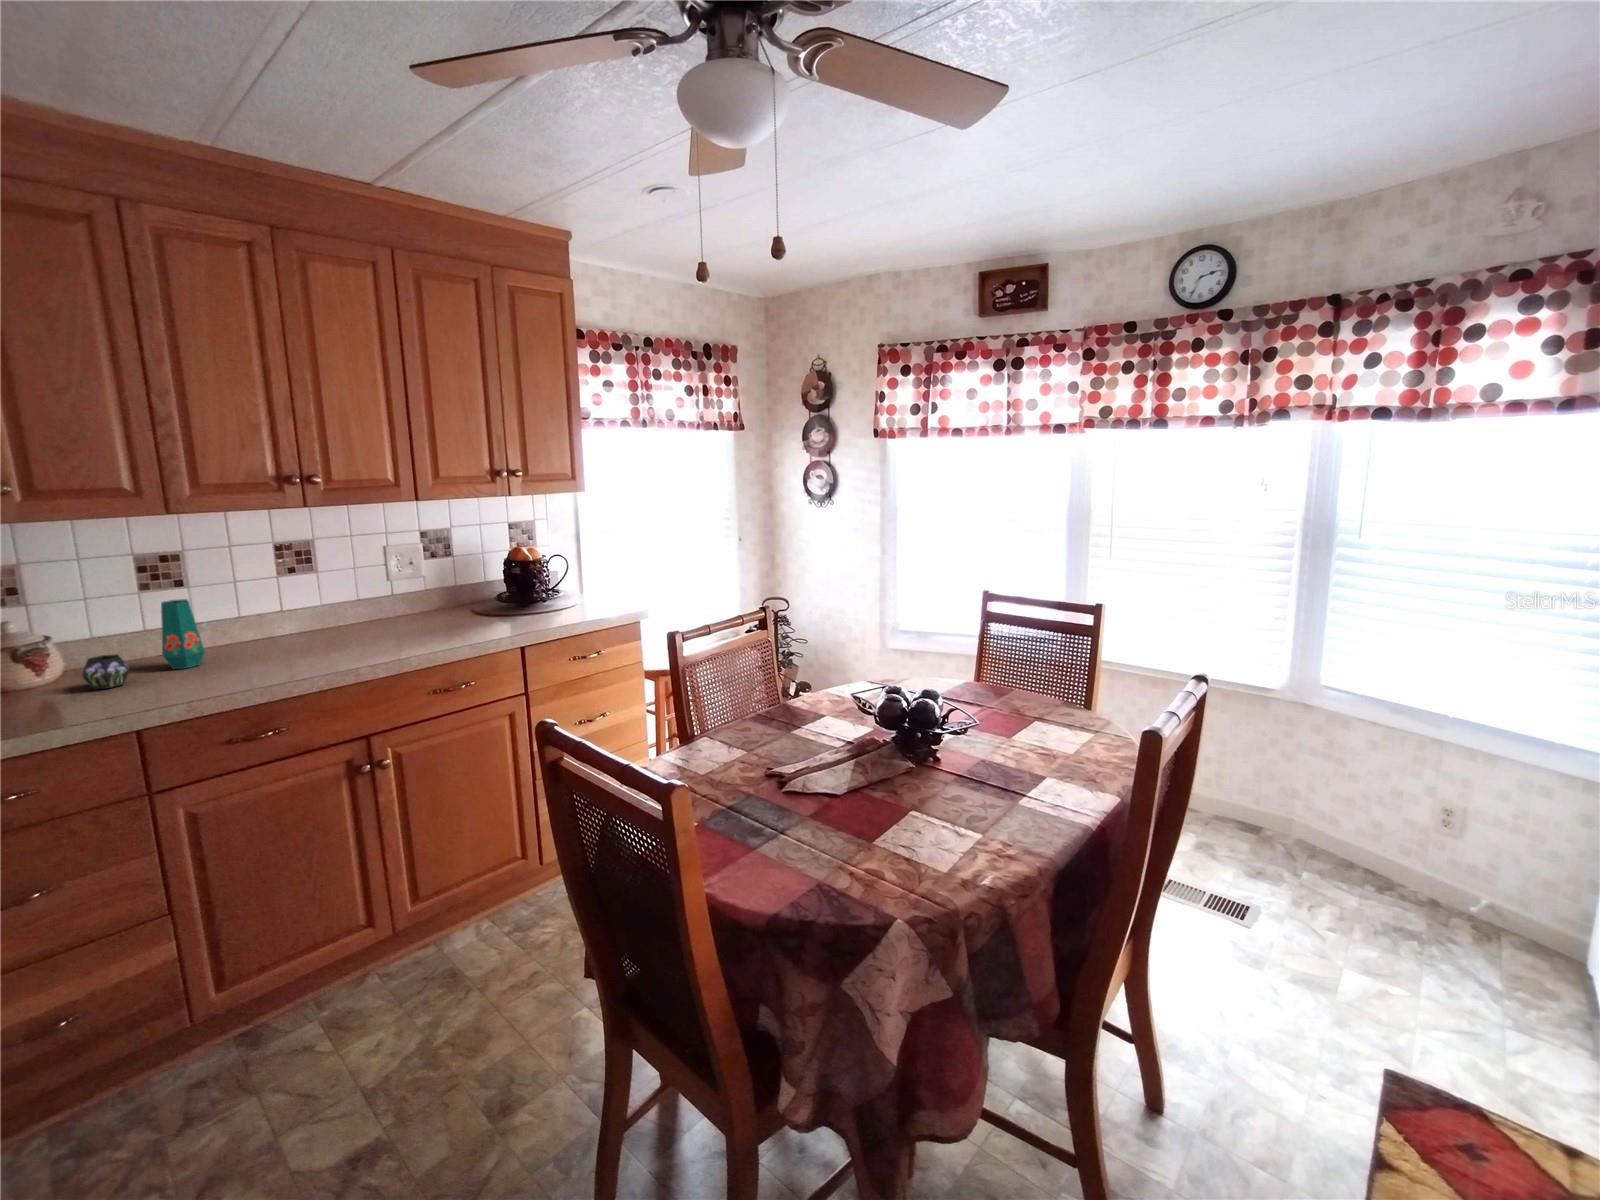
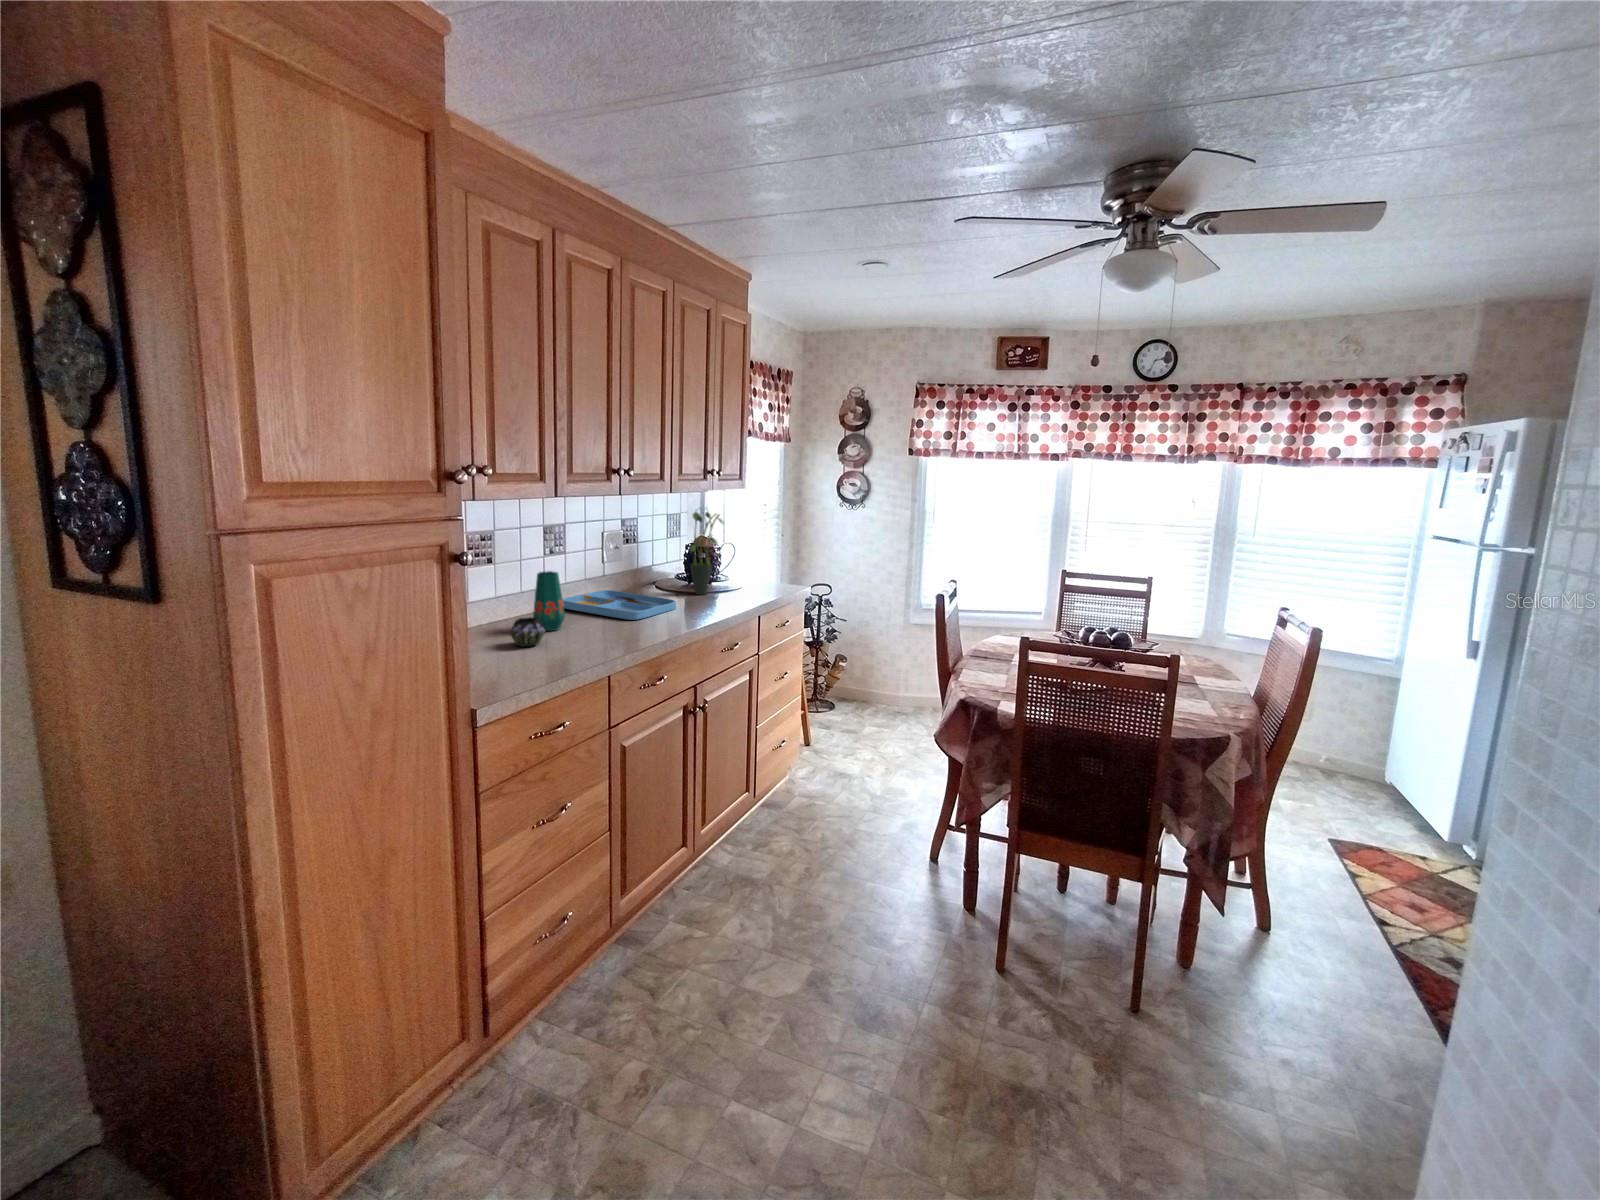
potted plant: none [436,518,485,624] -> present [689,508,723,595]
tray: none [266,618,388,657] -> present [563,590,676,620]

